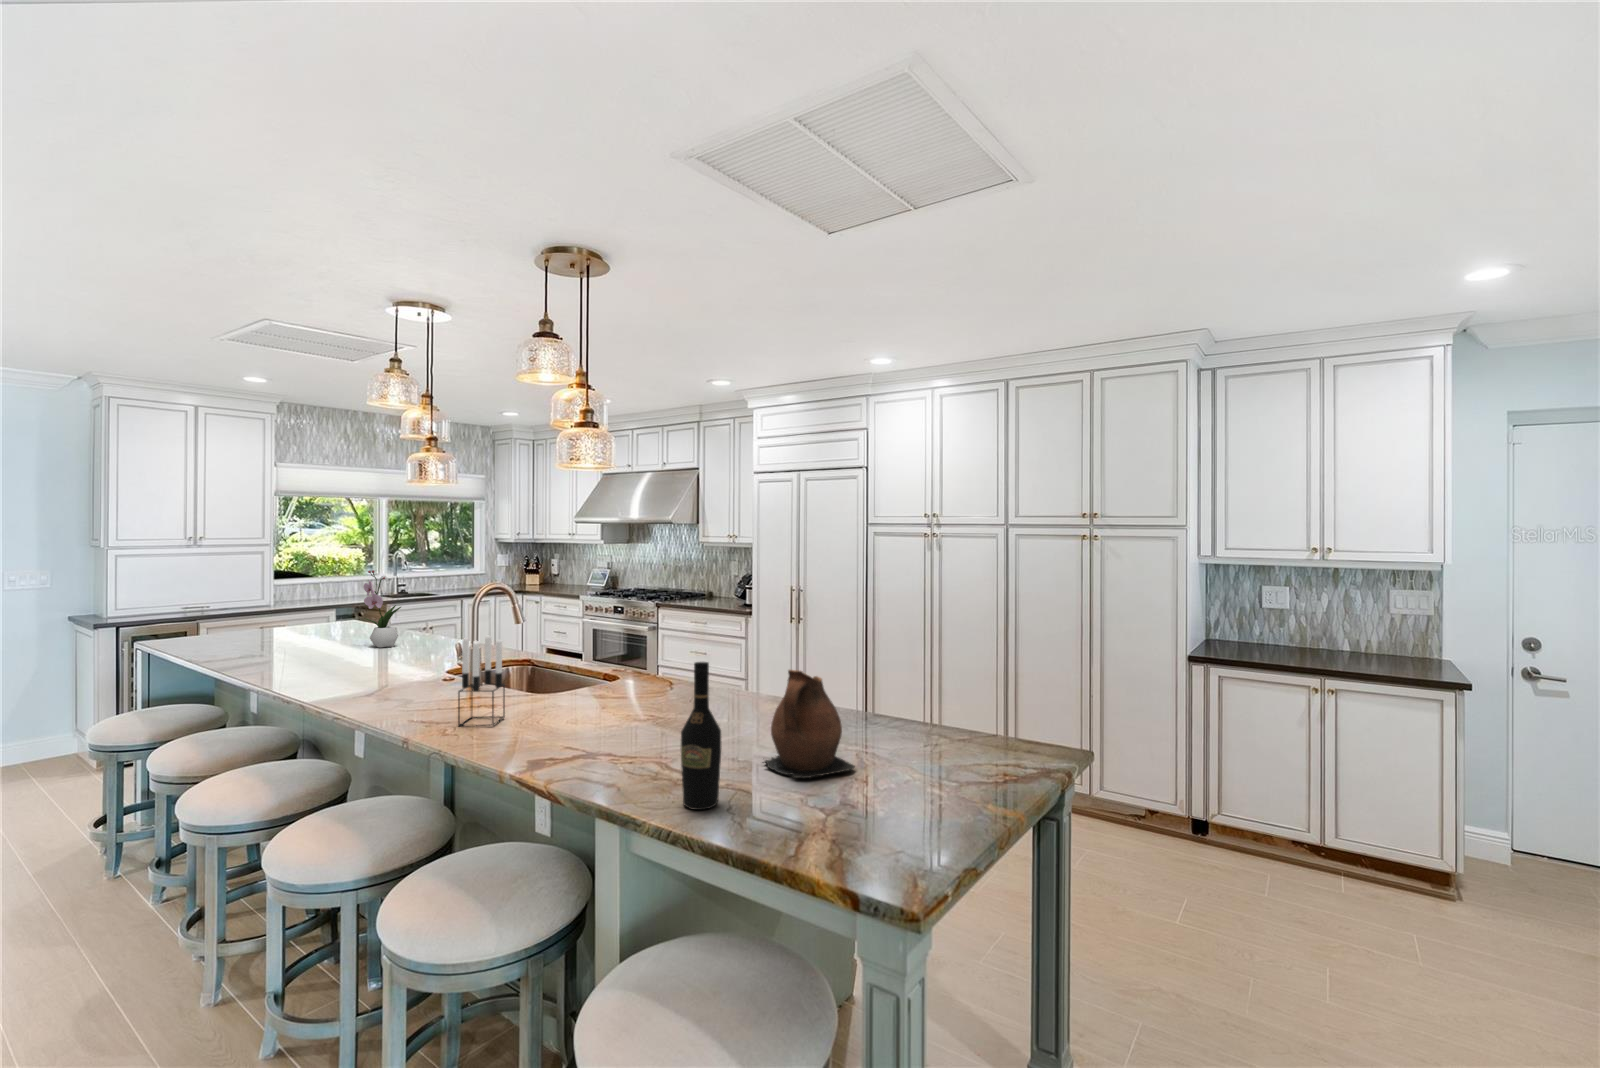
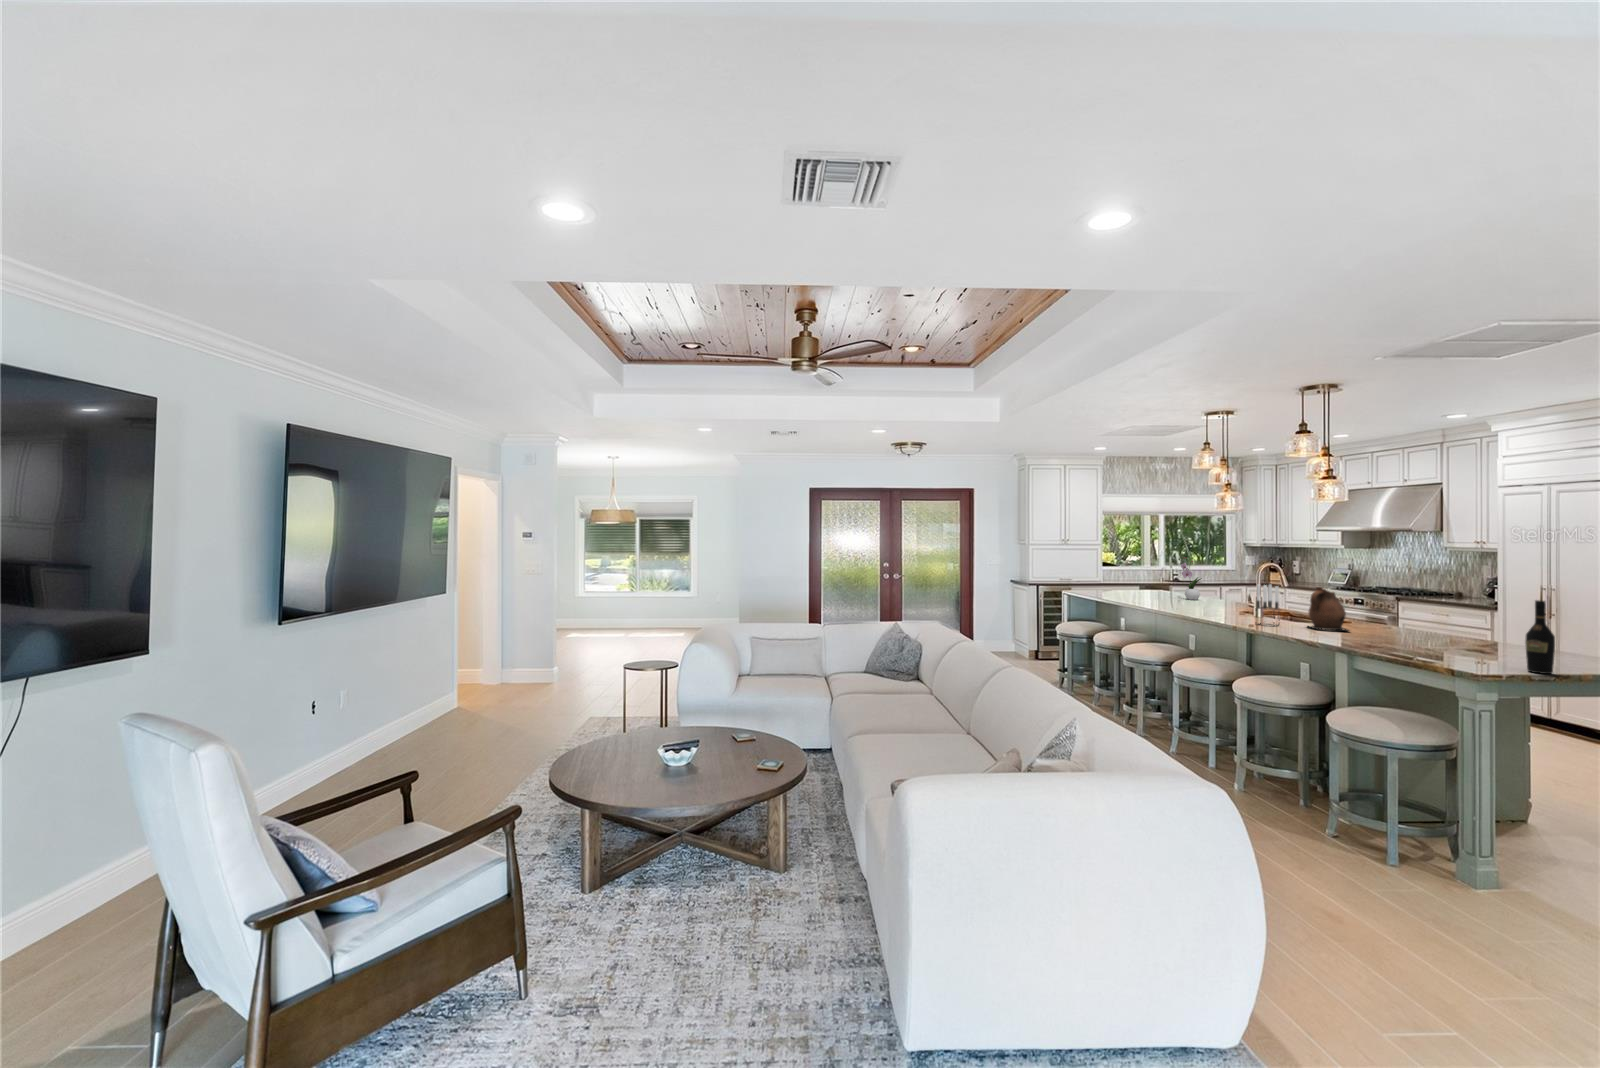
wine bottle: present [681,662,721,810] -> present [1525,600,1555,674]
ceramic pitcher: present [765,670,855,778] -> present [1308,587,1348,631]

